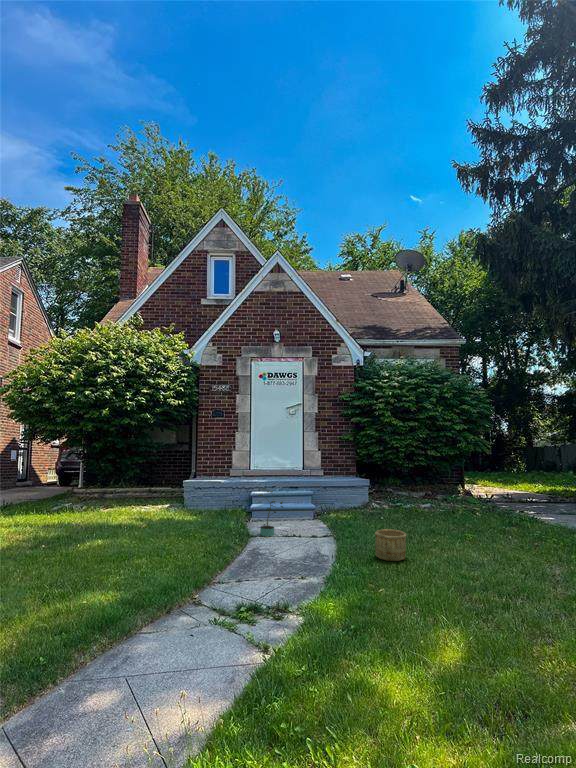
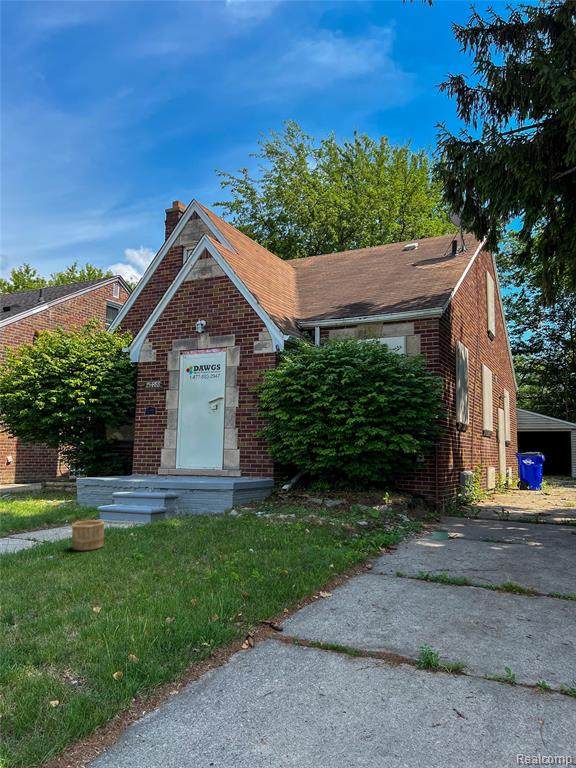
potted plant: present [258,488,283,536] -> present [428,491,456,540]

